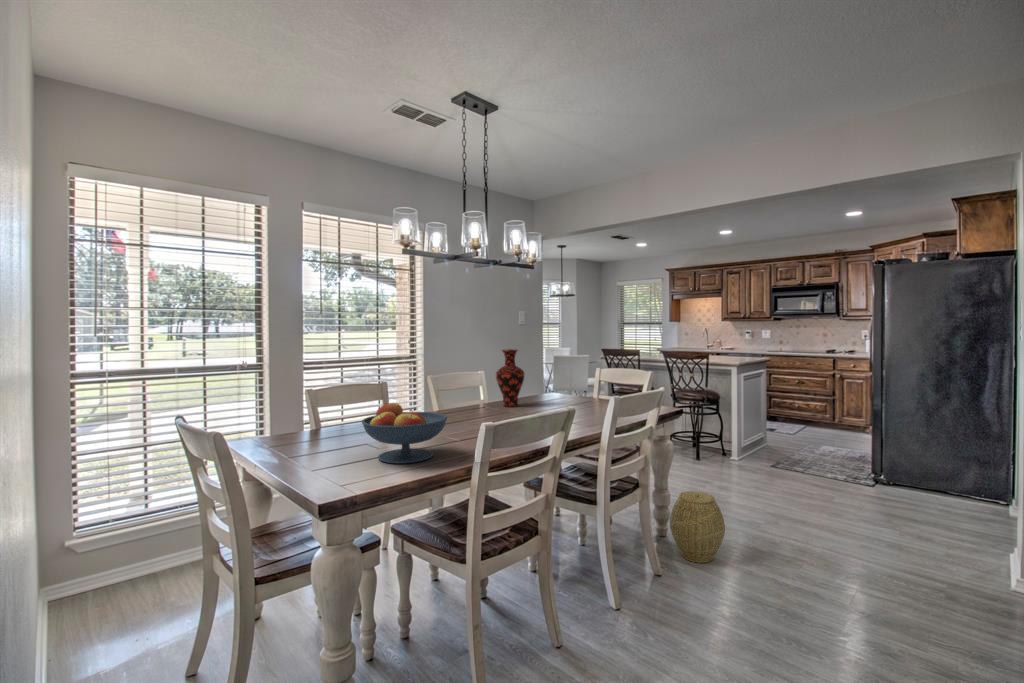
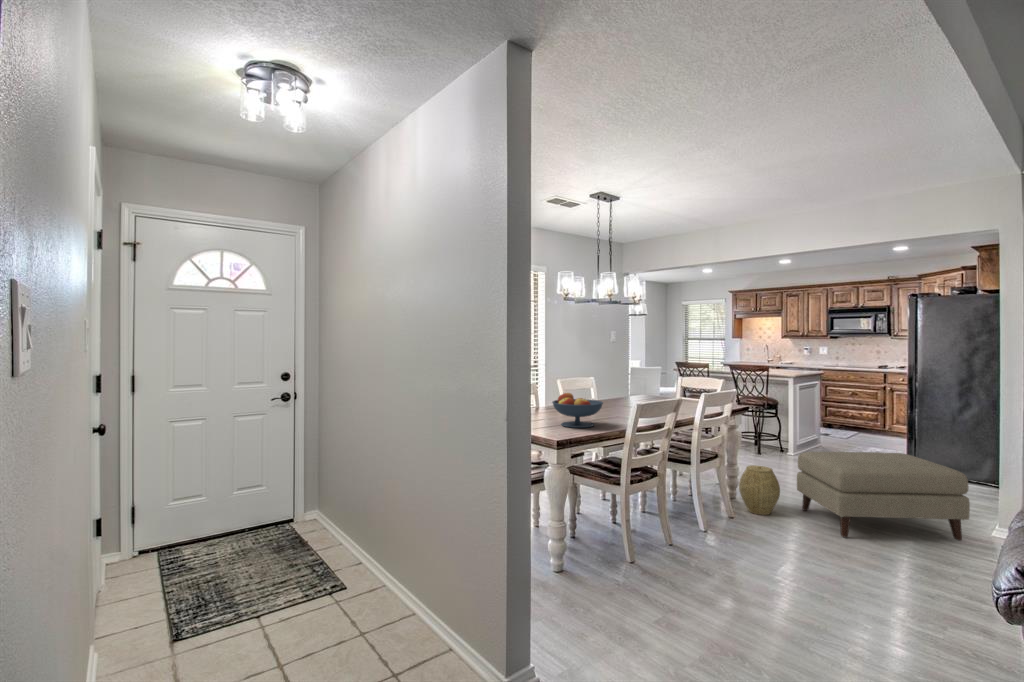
vase: present [496,349,524,407] -> none [609,361,630,402]
ottoman: none [746,469,988,603] -> present [797,452,970,541]

